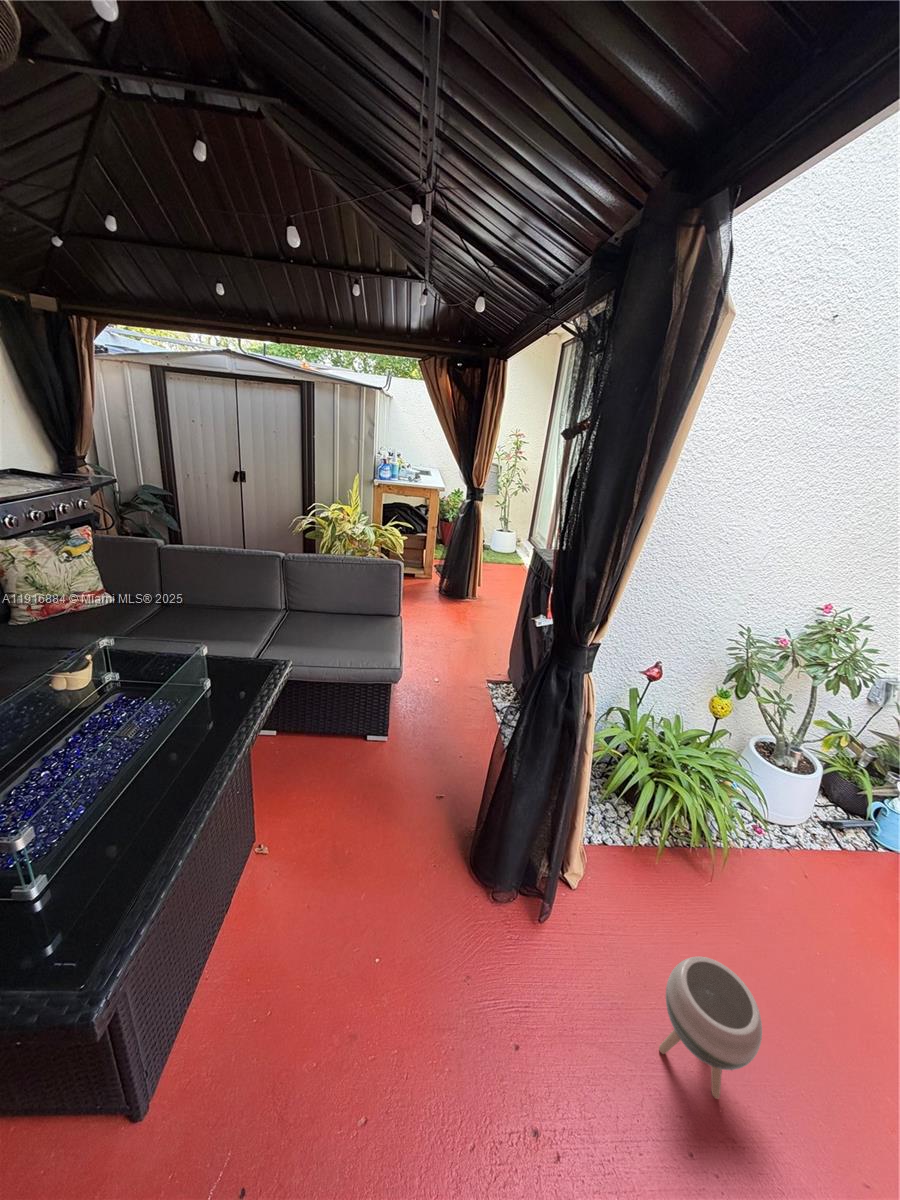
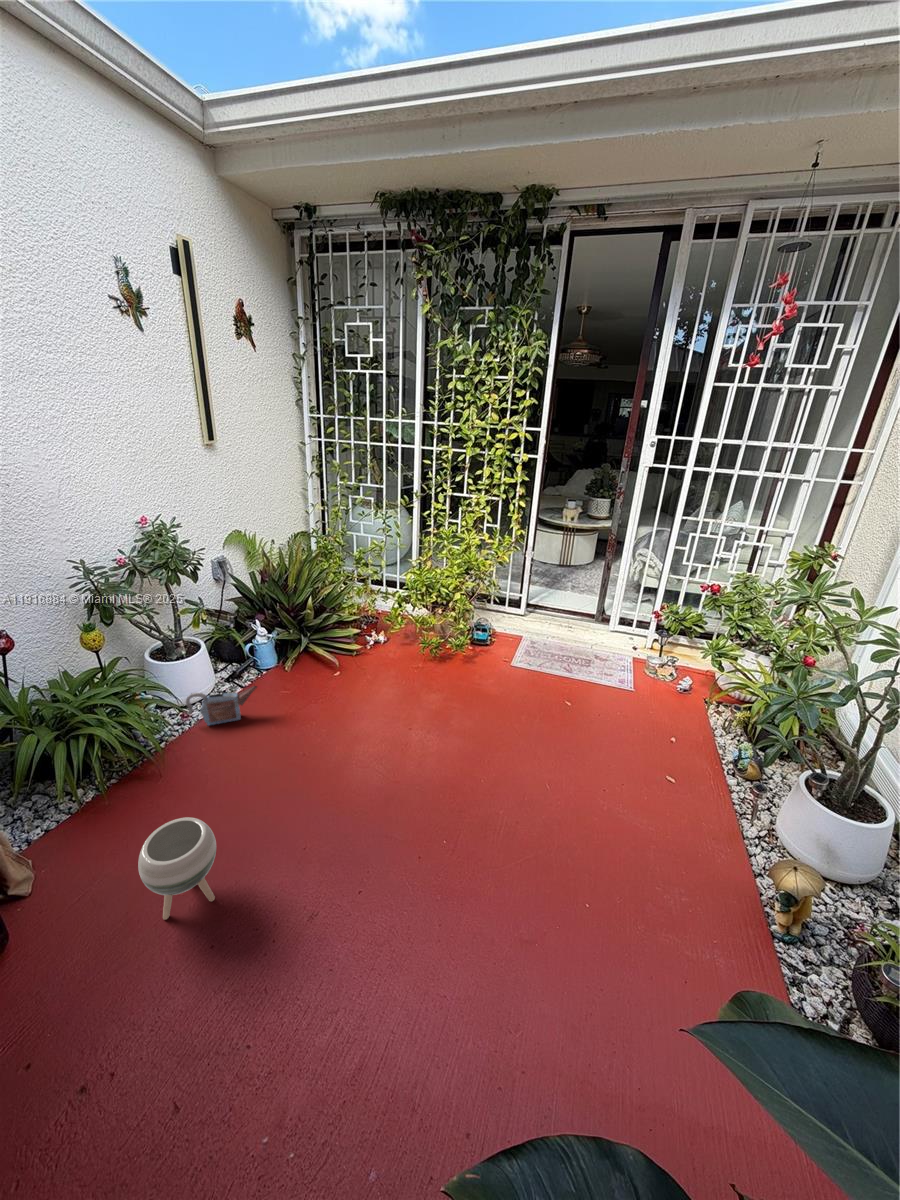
watering can: none [765,816,879,890] -> present [186,686,257,726]

